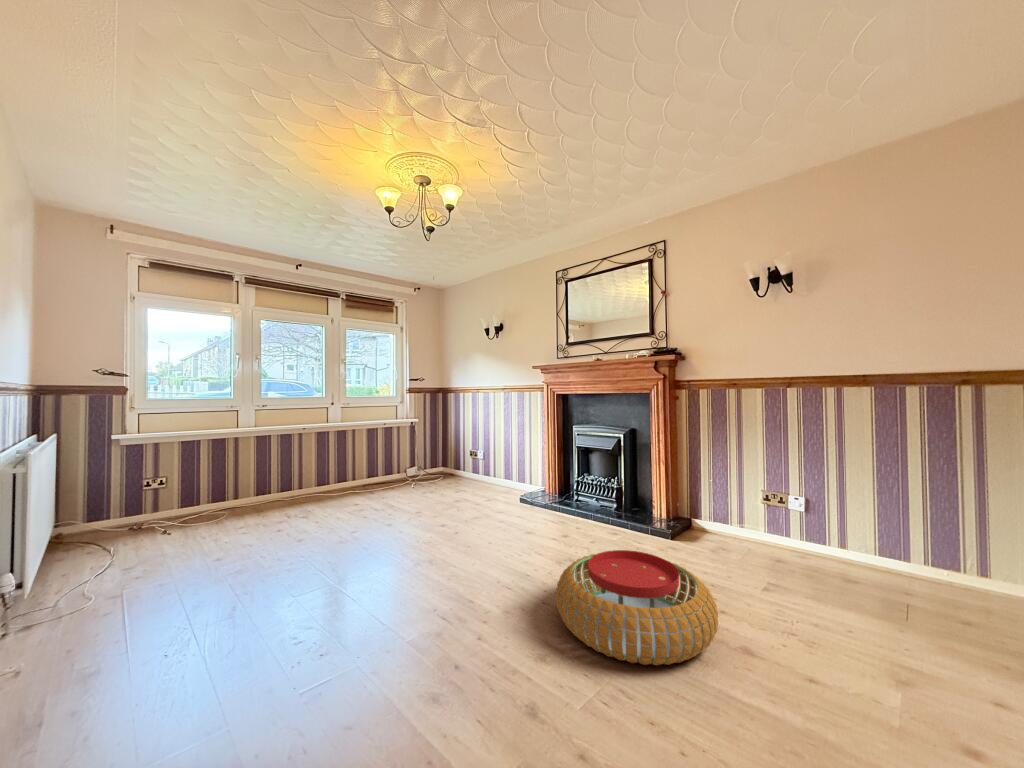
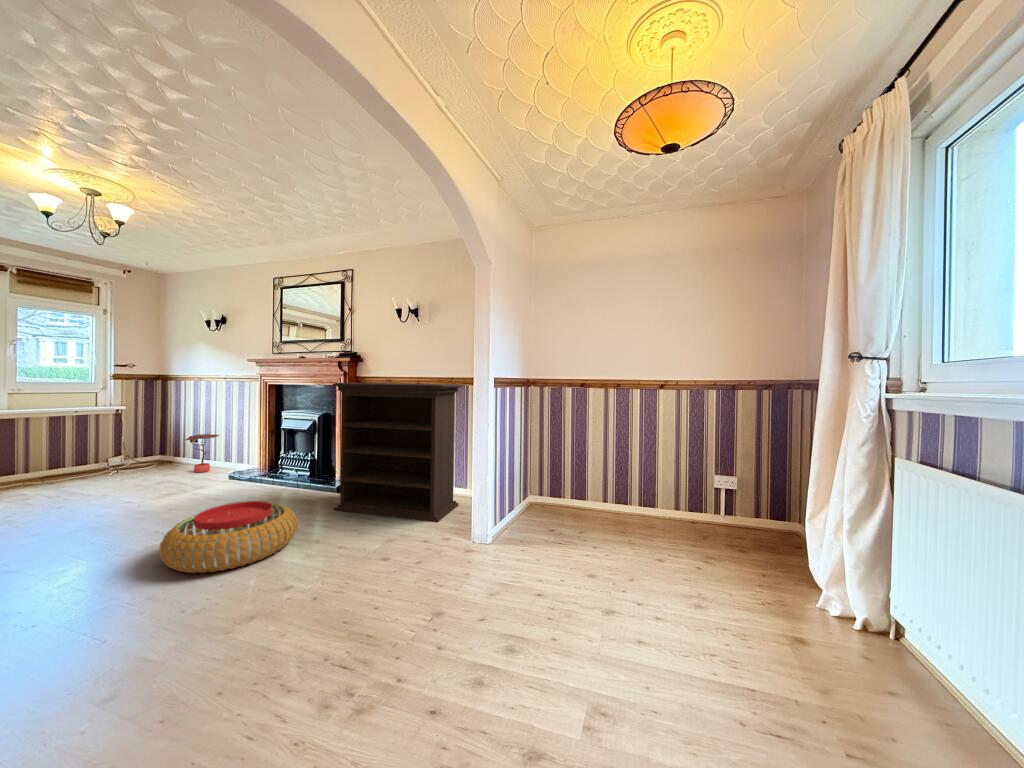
bookshelf: none [694,383,942,634] -> present [332,383,463,522]
potted plant: none [474,449,499,490] -> present [185,434,219,472]

